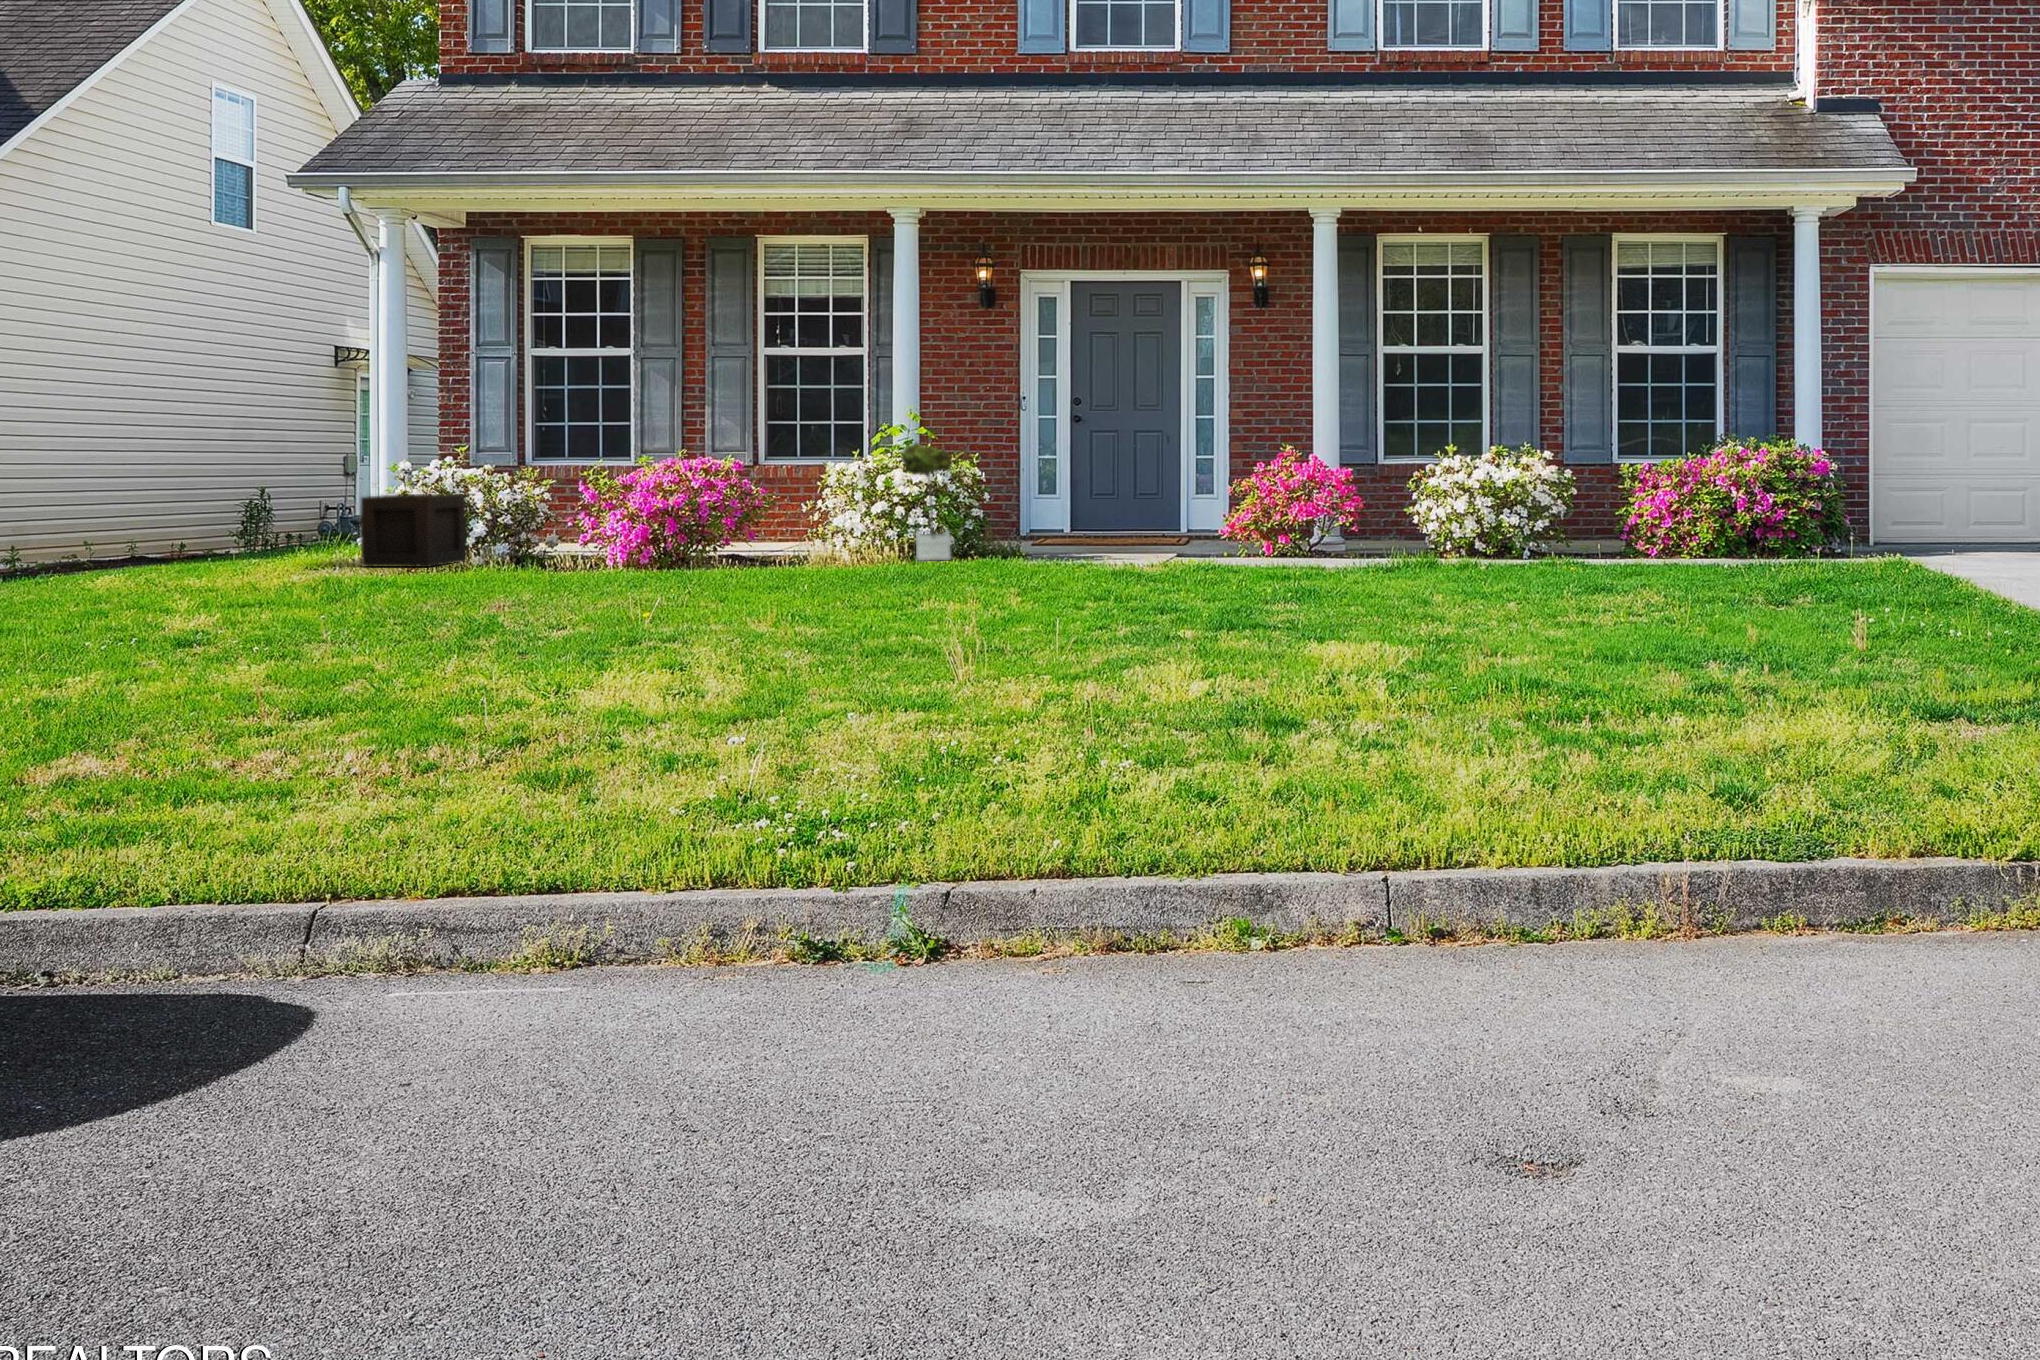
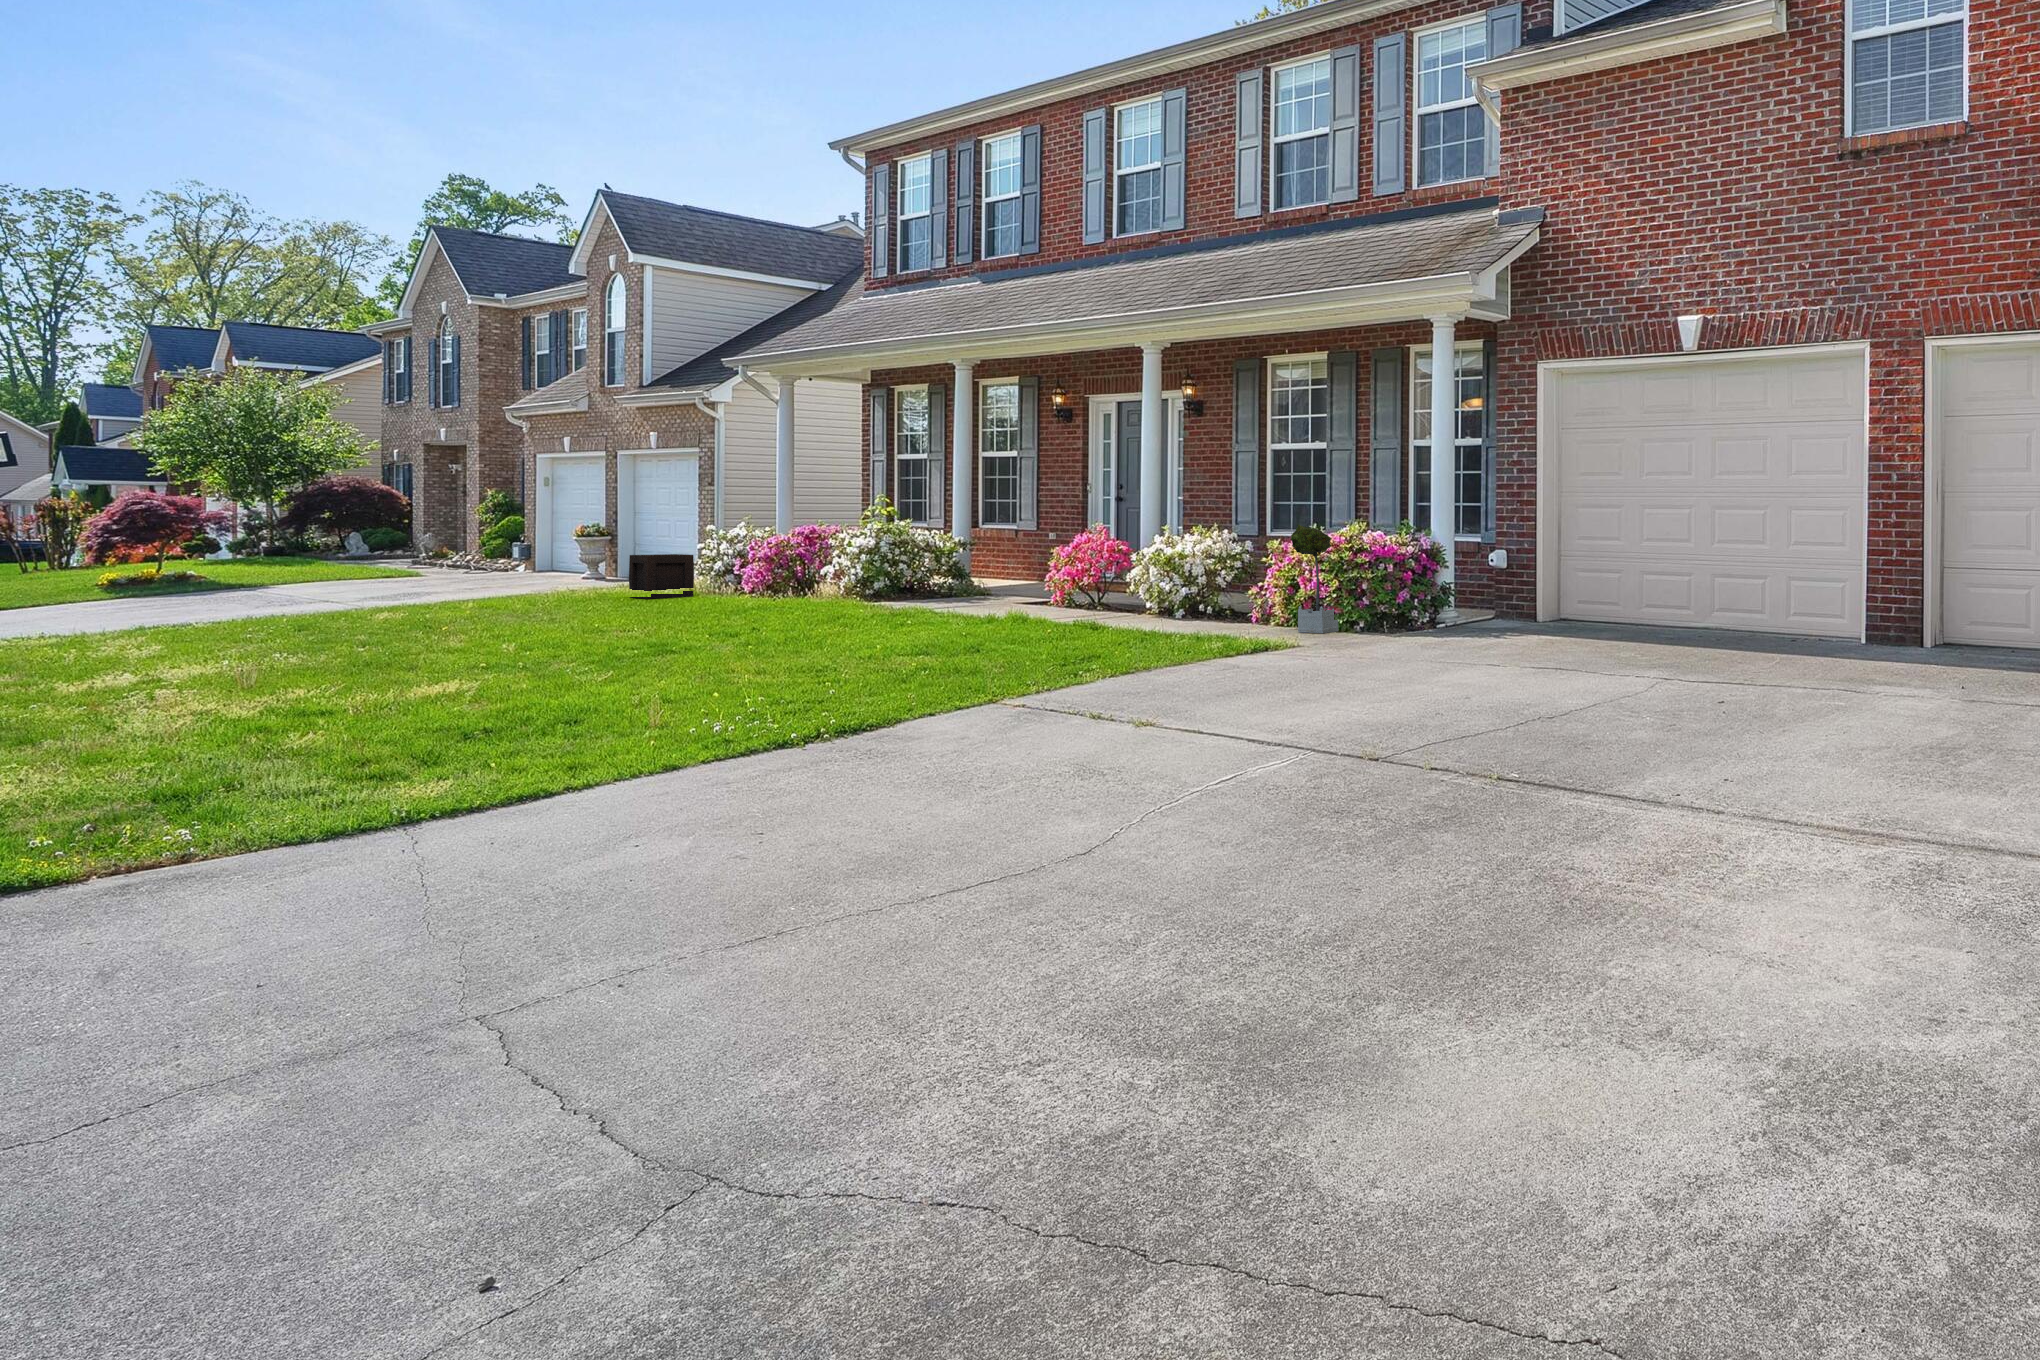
potted tree: present [901,443,952,560] -> present [1291,525,1338,633]

